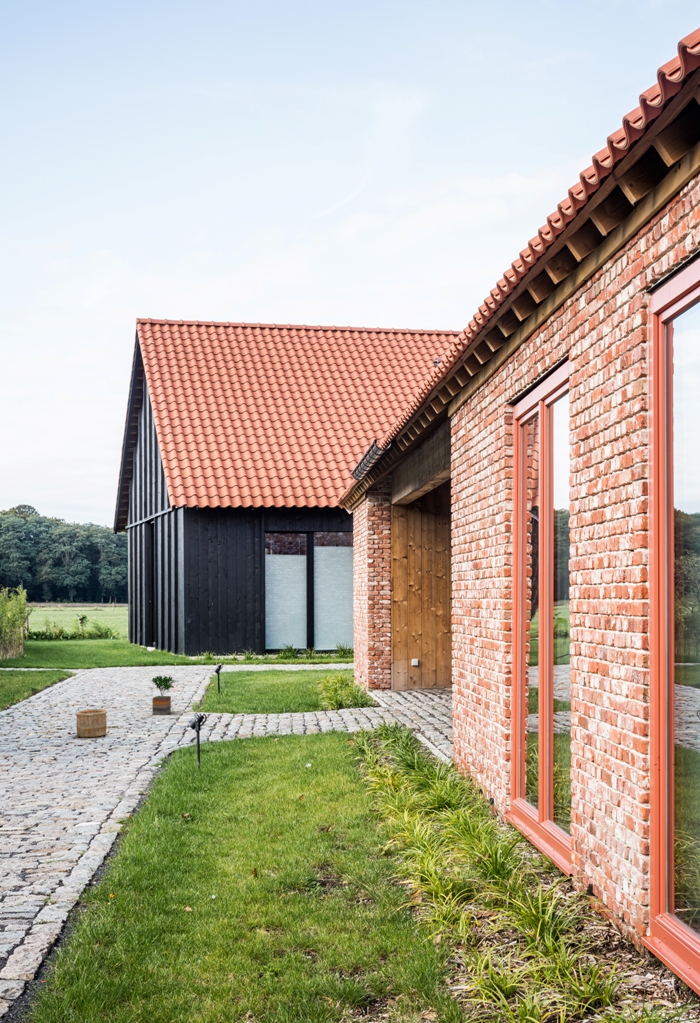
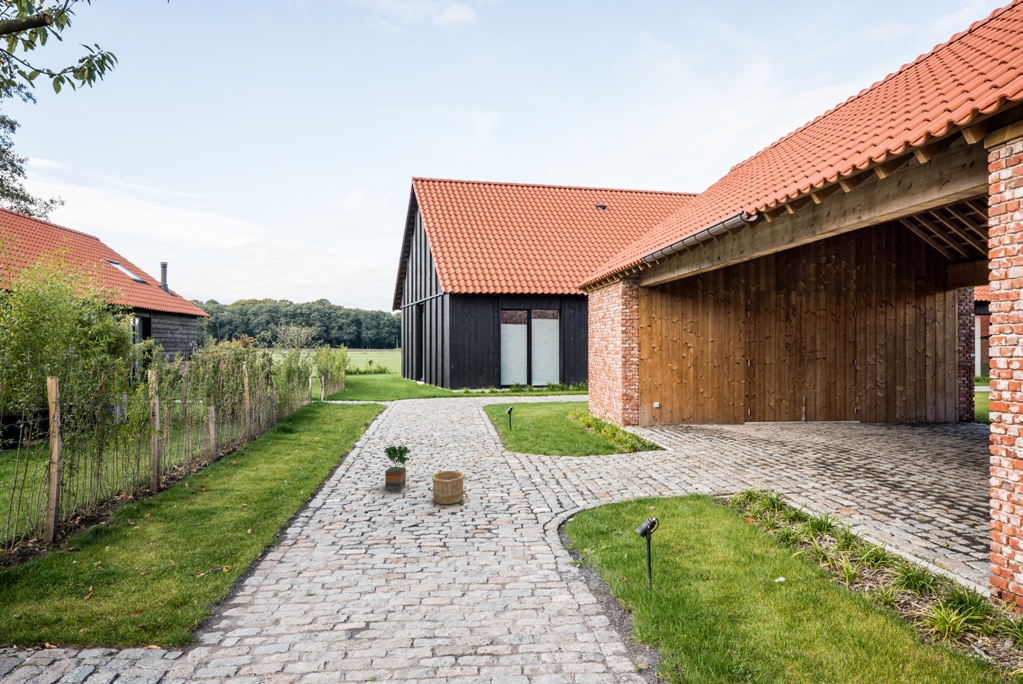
potted tree: present [152,676,175,715] -> present [385,446,411,491]

